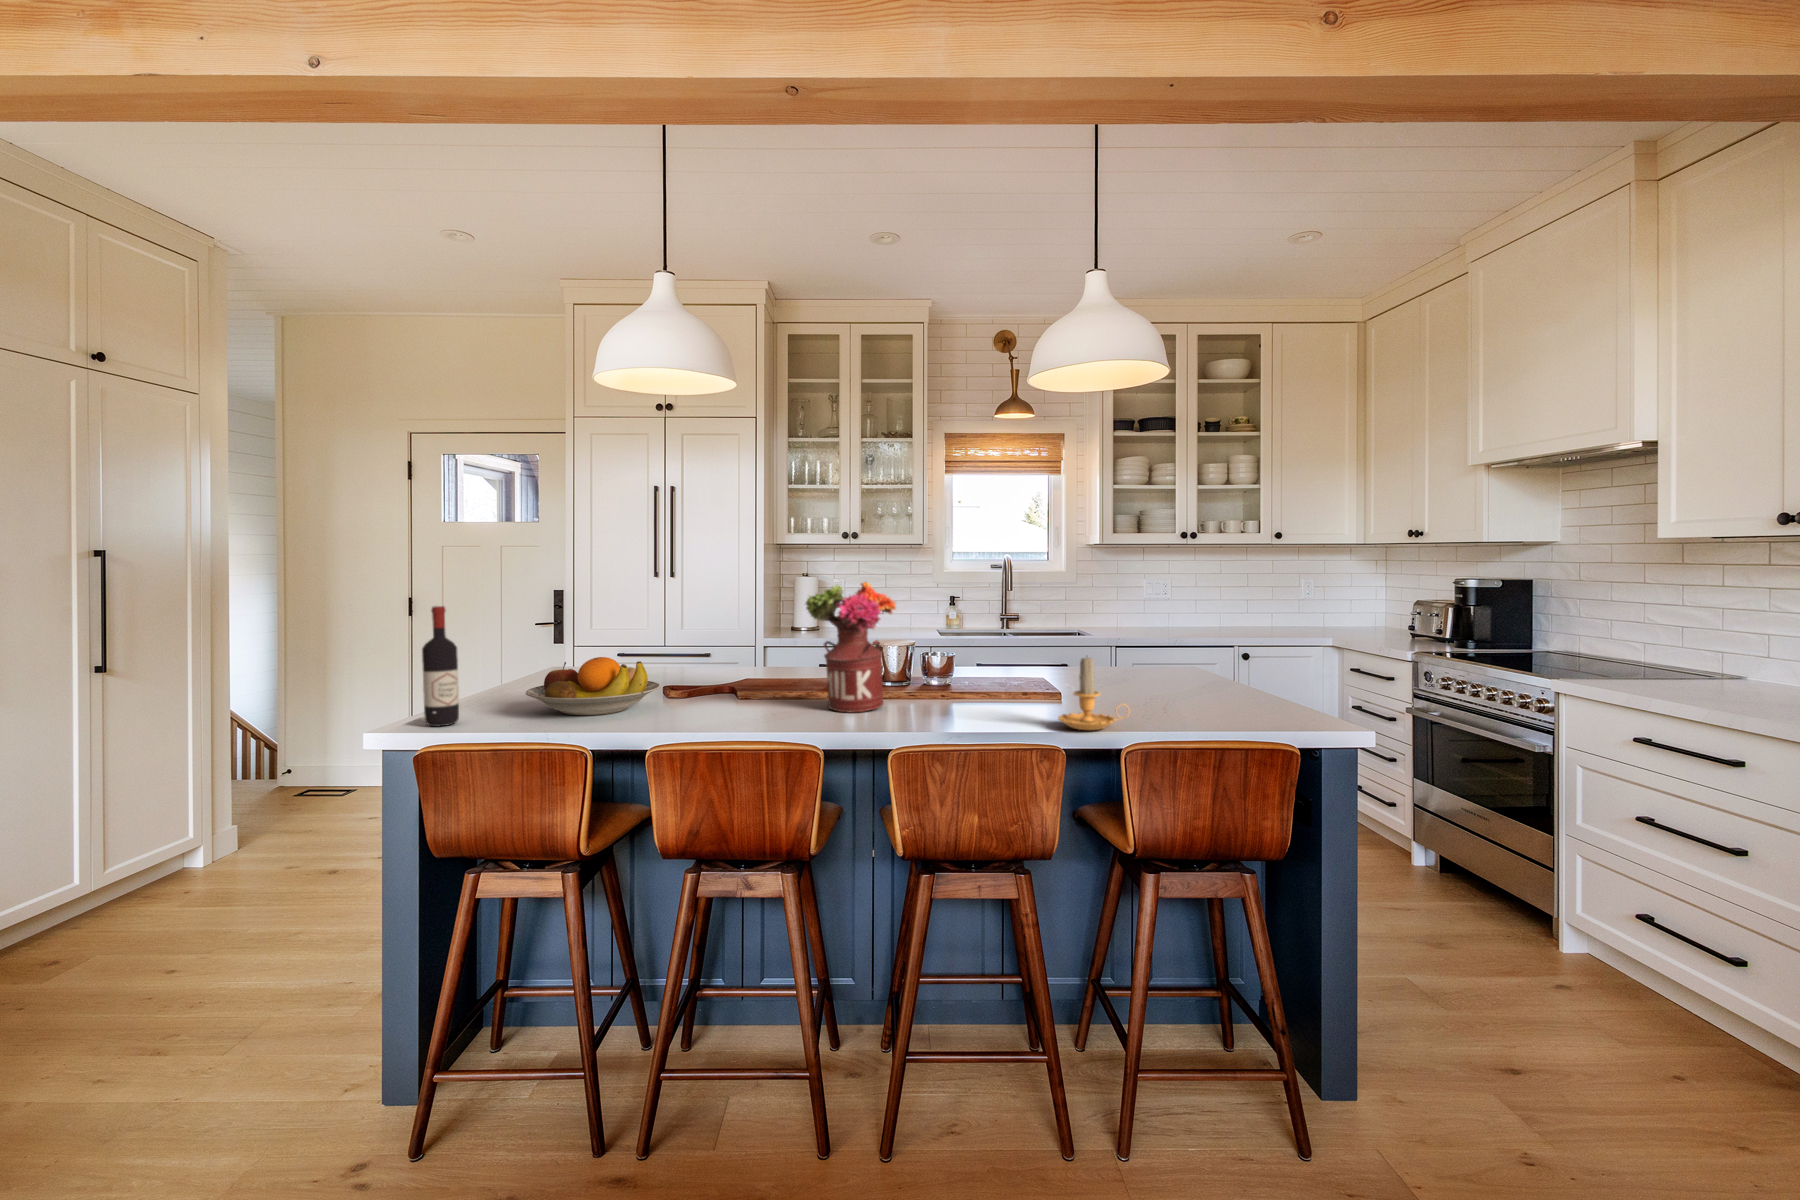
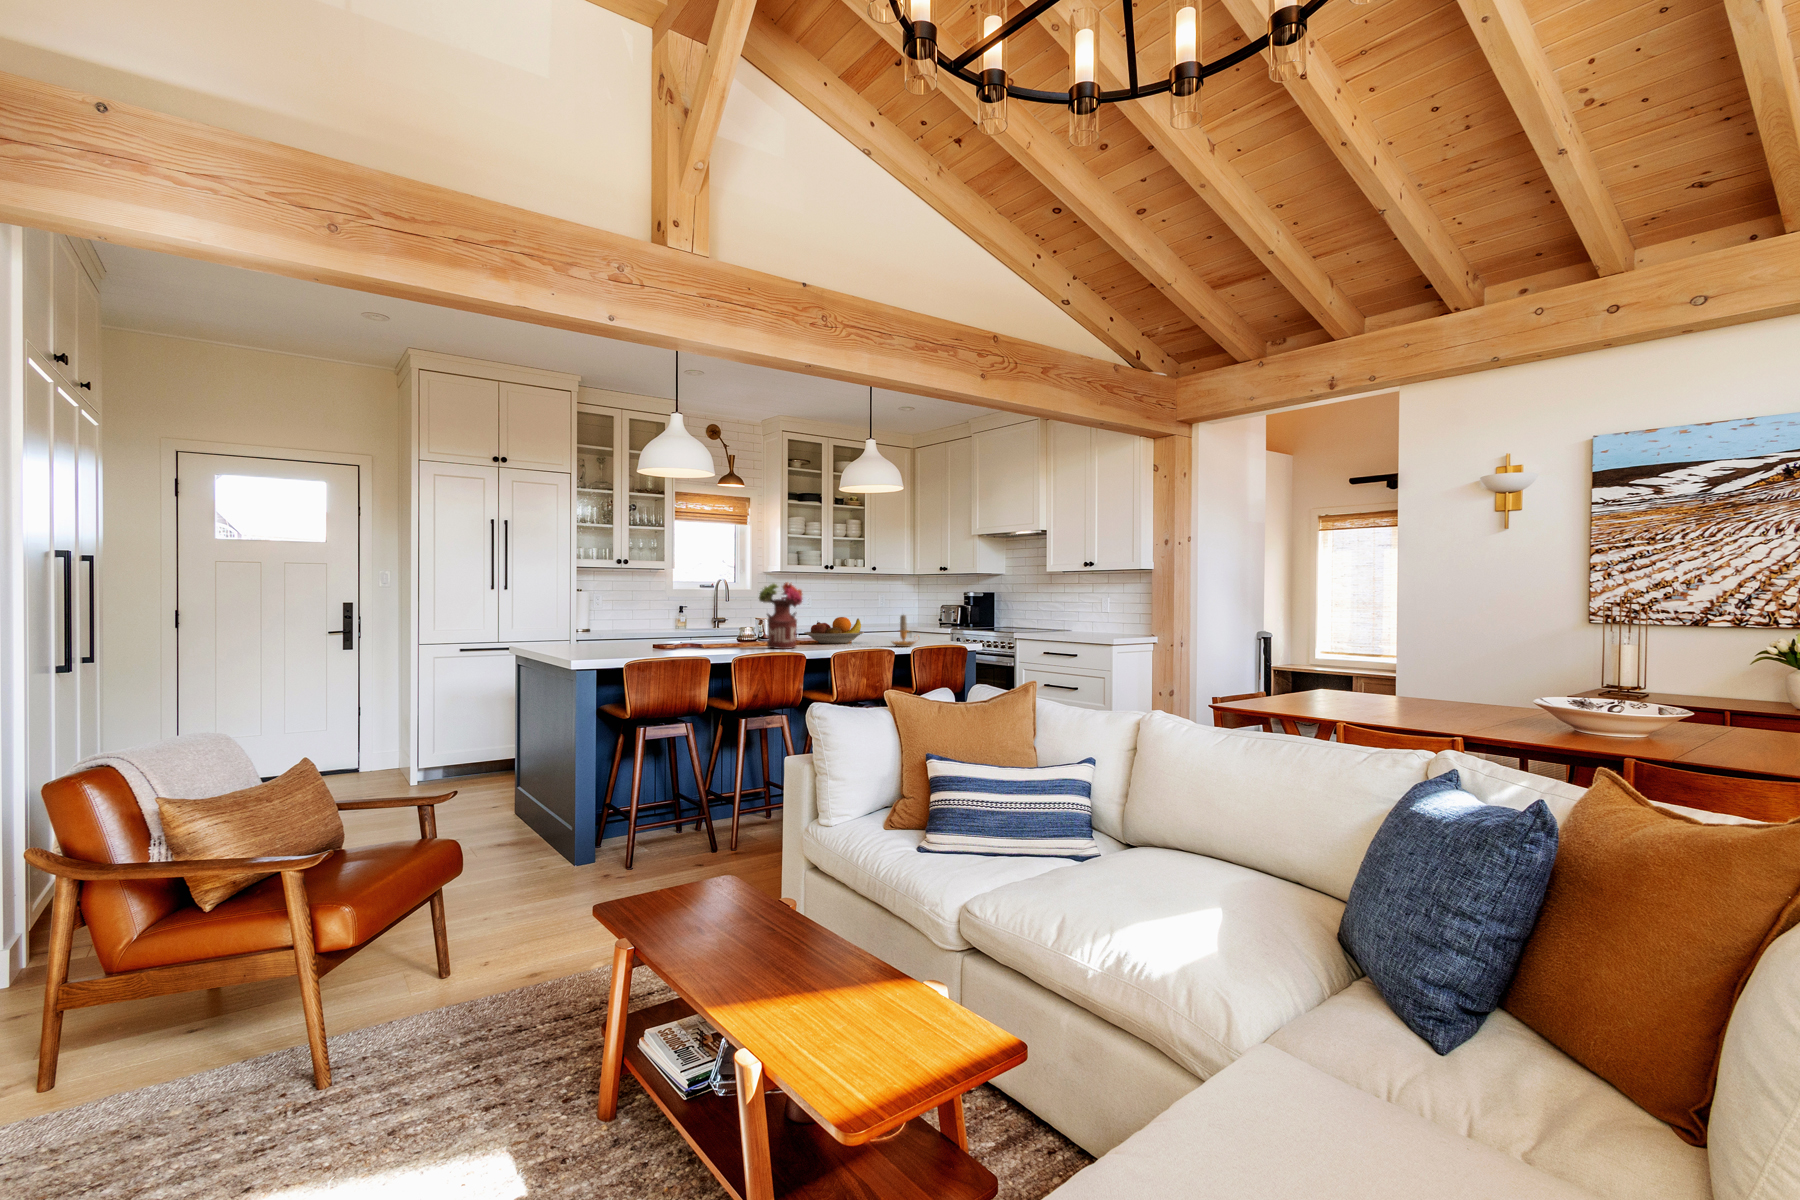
wine bottle: present [422,606,459,726] -> none [583,592,603,661]
fruit bowl: present [526,657,660,715] -> present [804,617,864,644]

